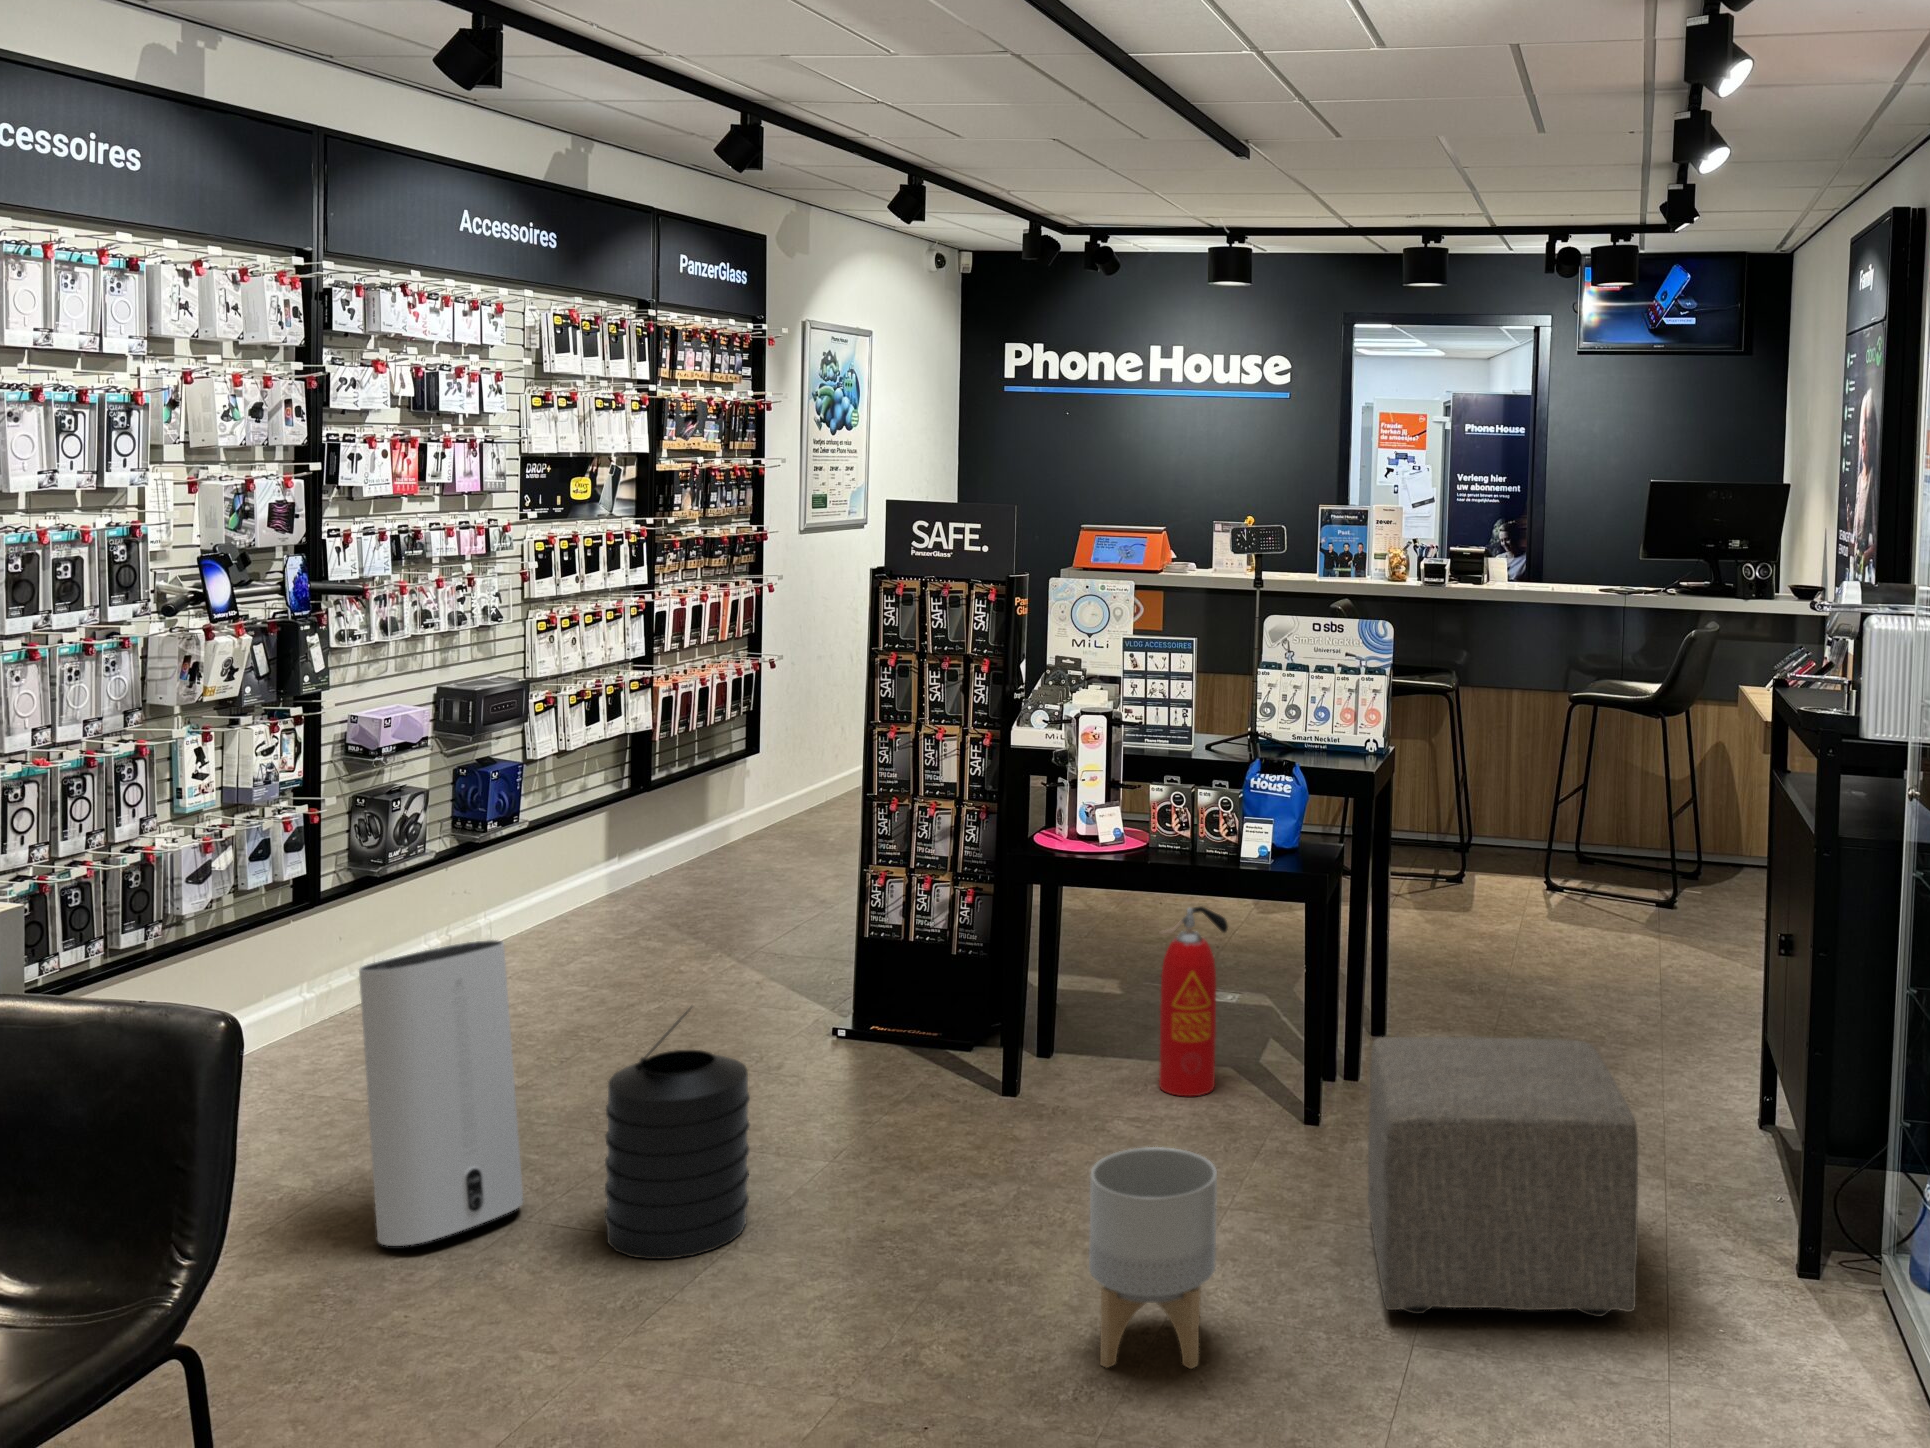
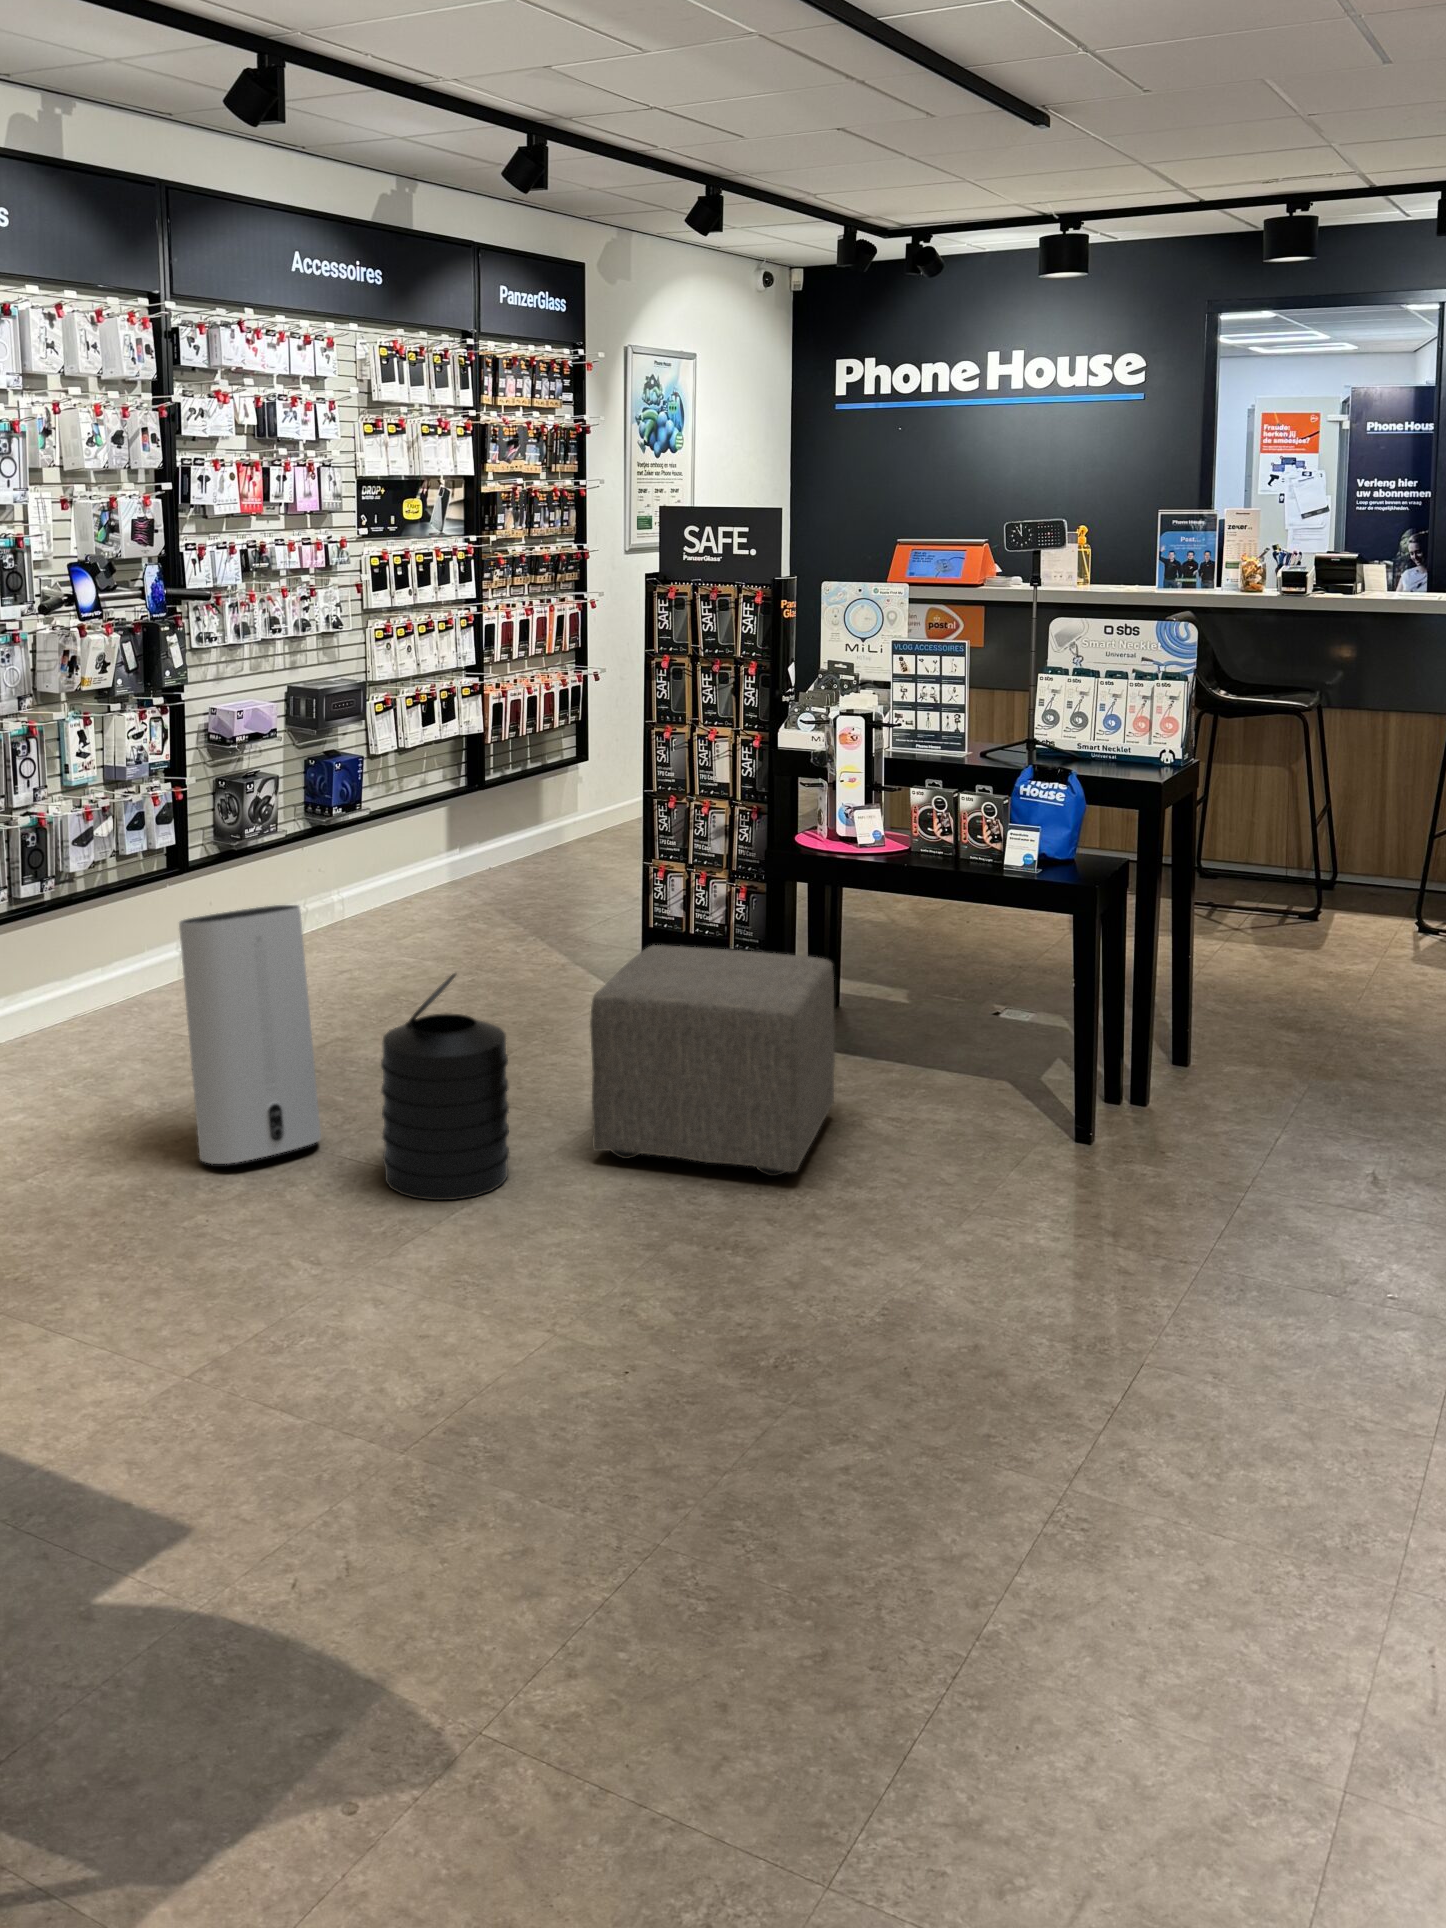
fire extinguisher: present [1159,906,1228,1096] -> none [925,914,1000,1104]
ottoman: present [1368,1037,1638,1317] -> present [590,945,835,1176]
planter: present [1089,1147,1217,1369] -> none [801,1139,930,1360]

